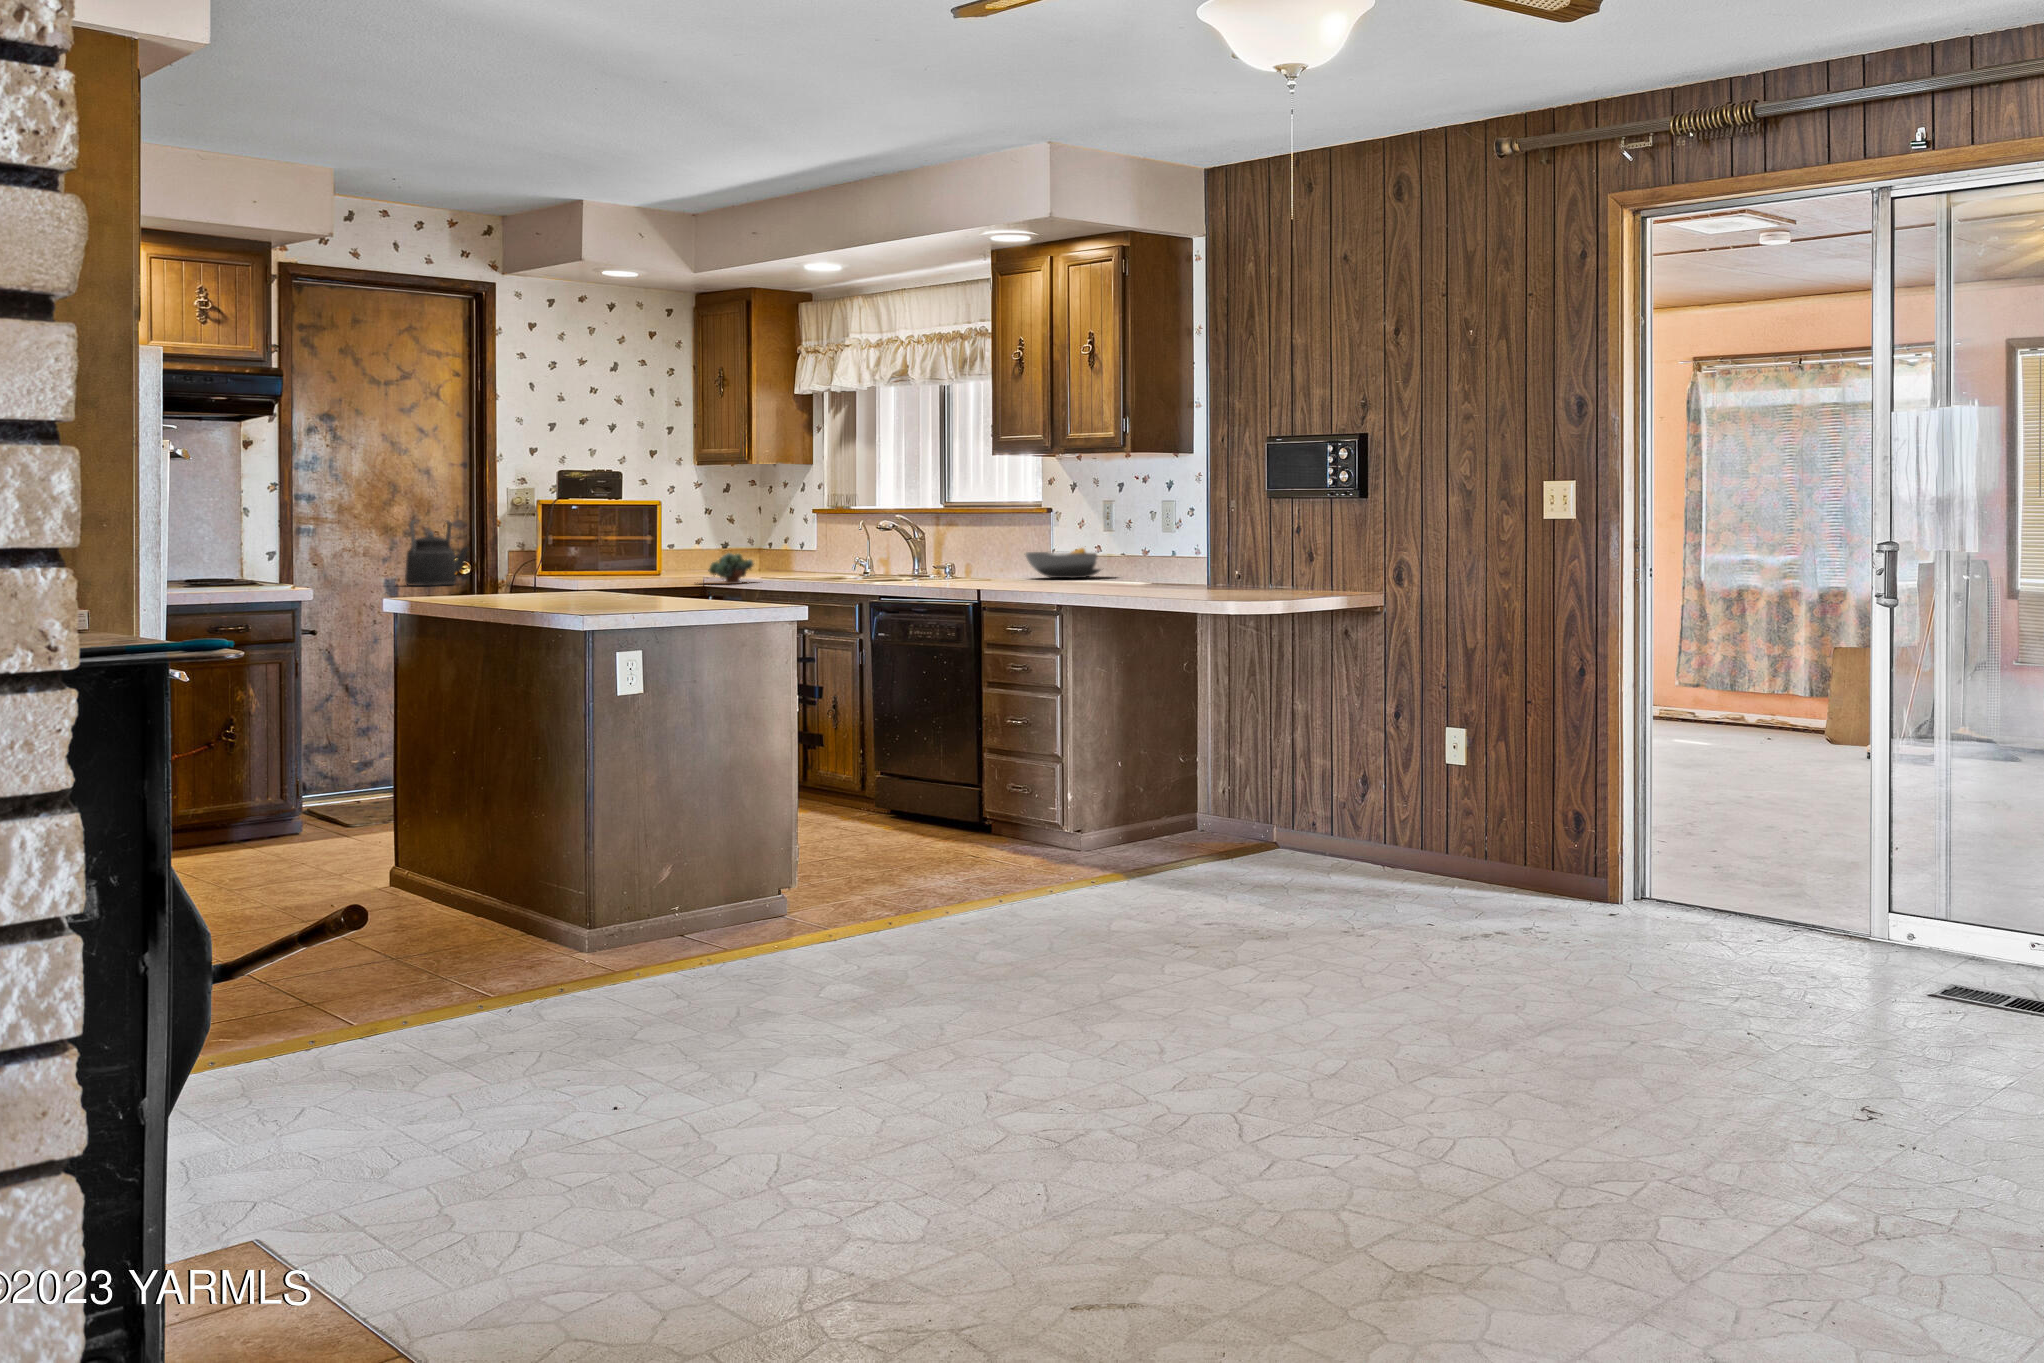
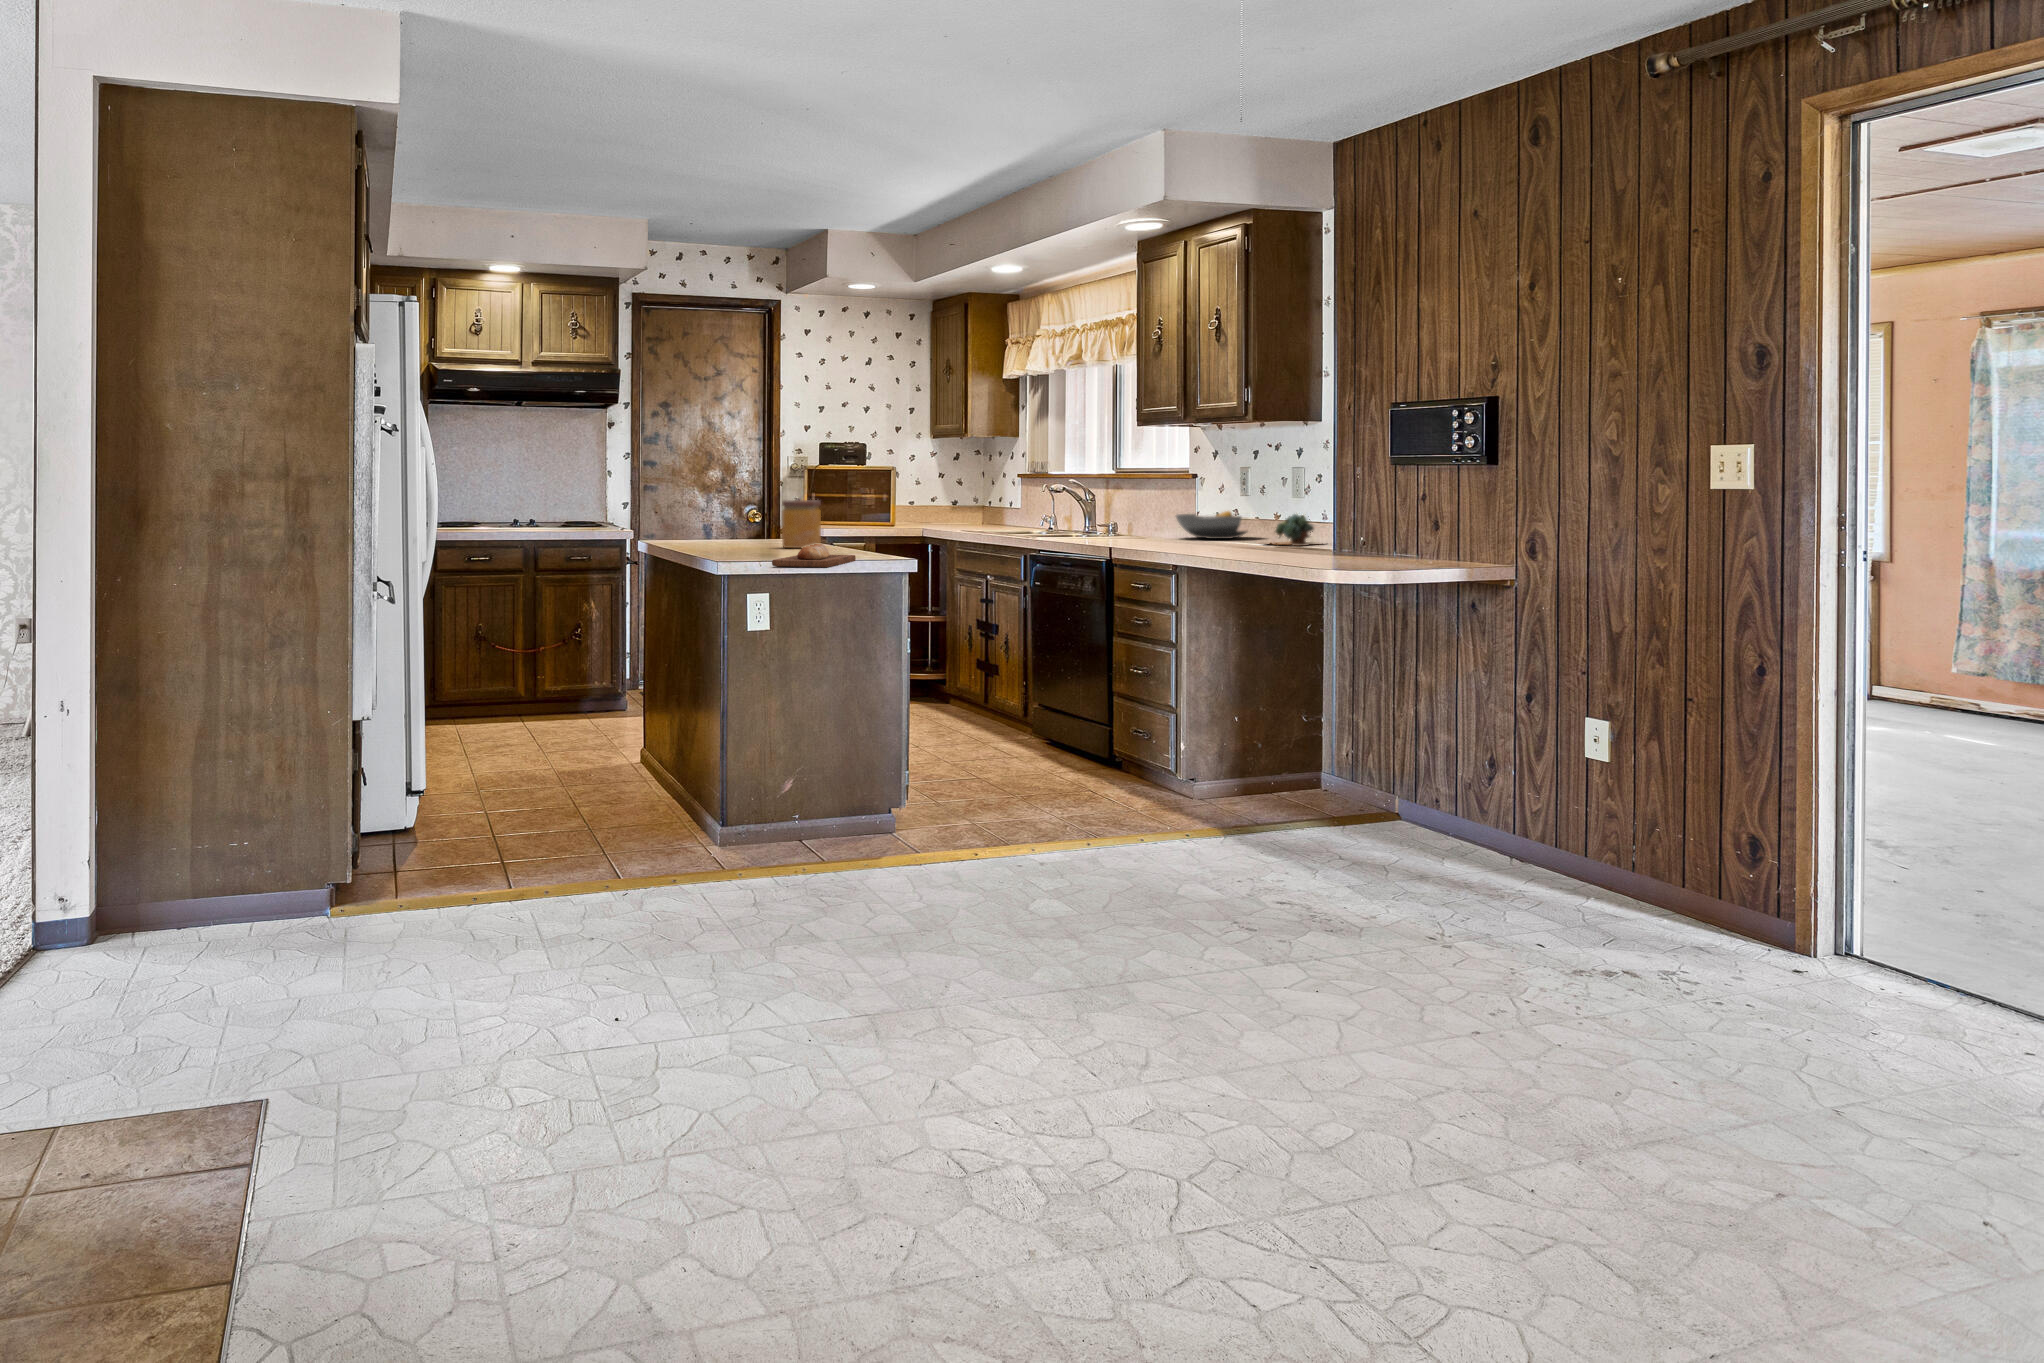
kettle: present [405,520,469,586] -> none [709,485,756,534]
jar: none [571,537,623,596] -> present [782,500,821,548]
succulent plant: present [699,553,754,584] -> present [1271,514,1316,546]
bread loaf: none [629,586,714,611] -> present [772,544,856,567]

